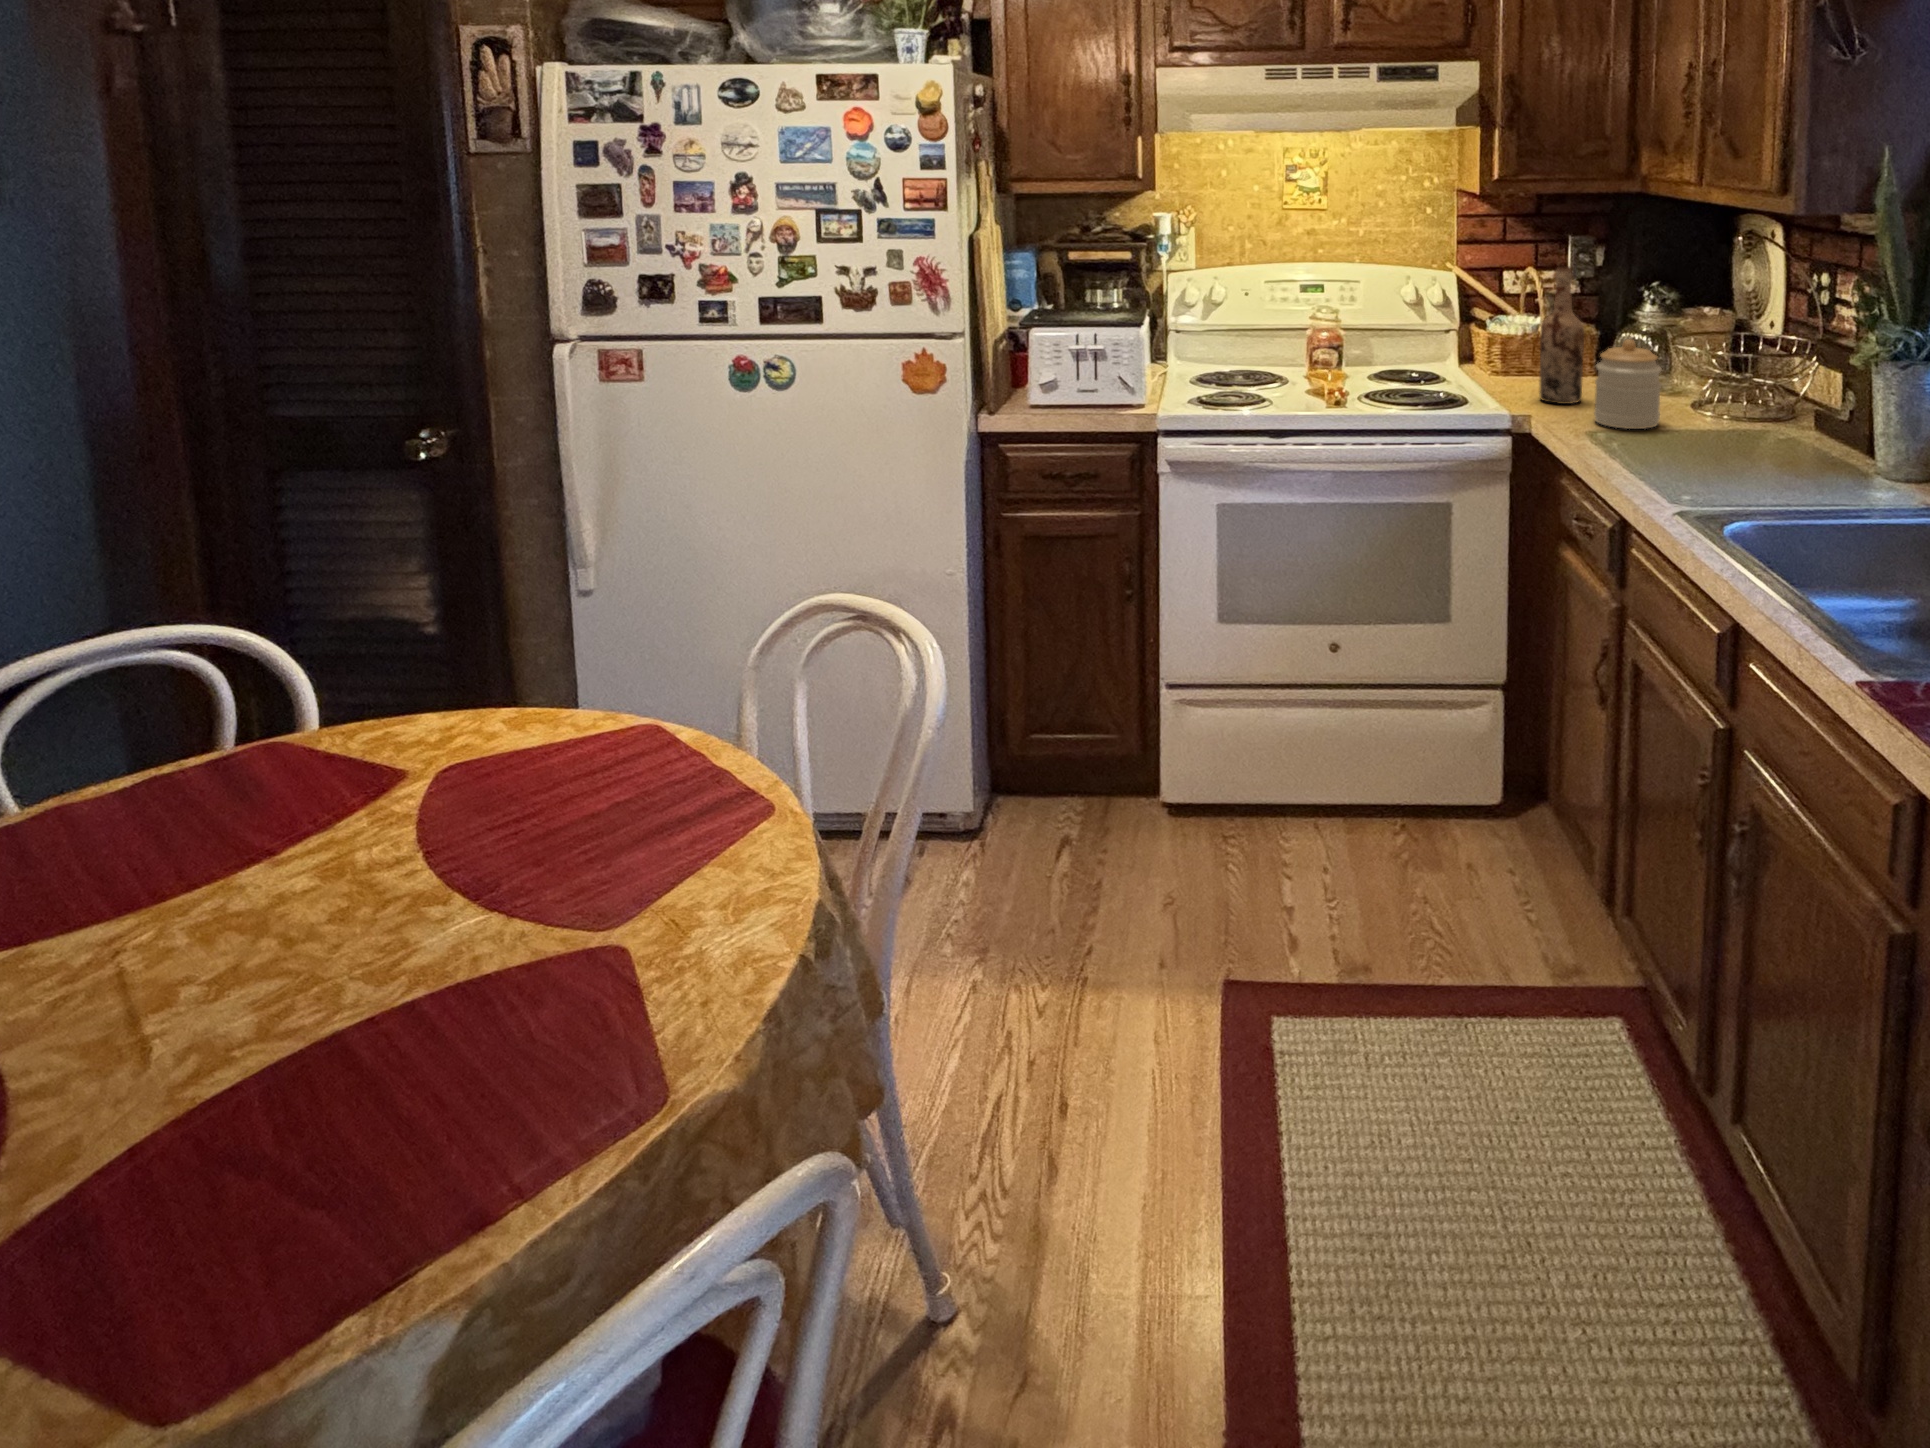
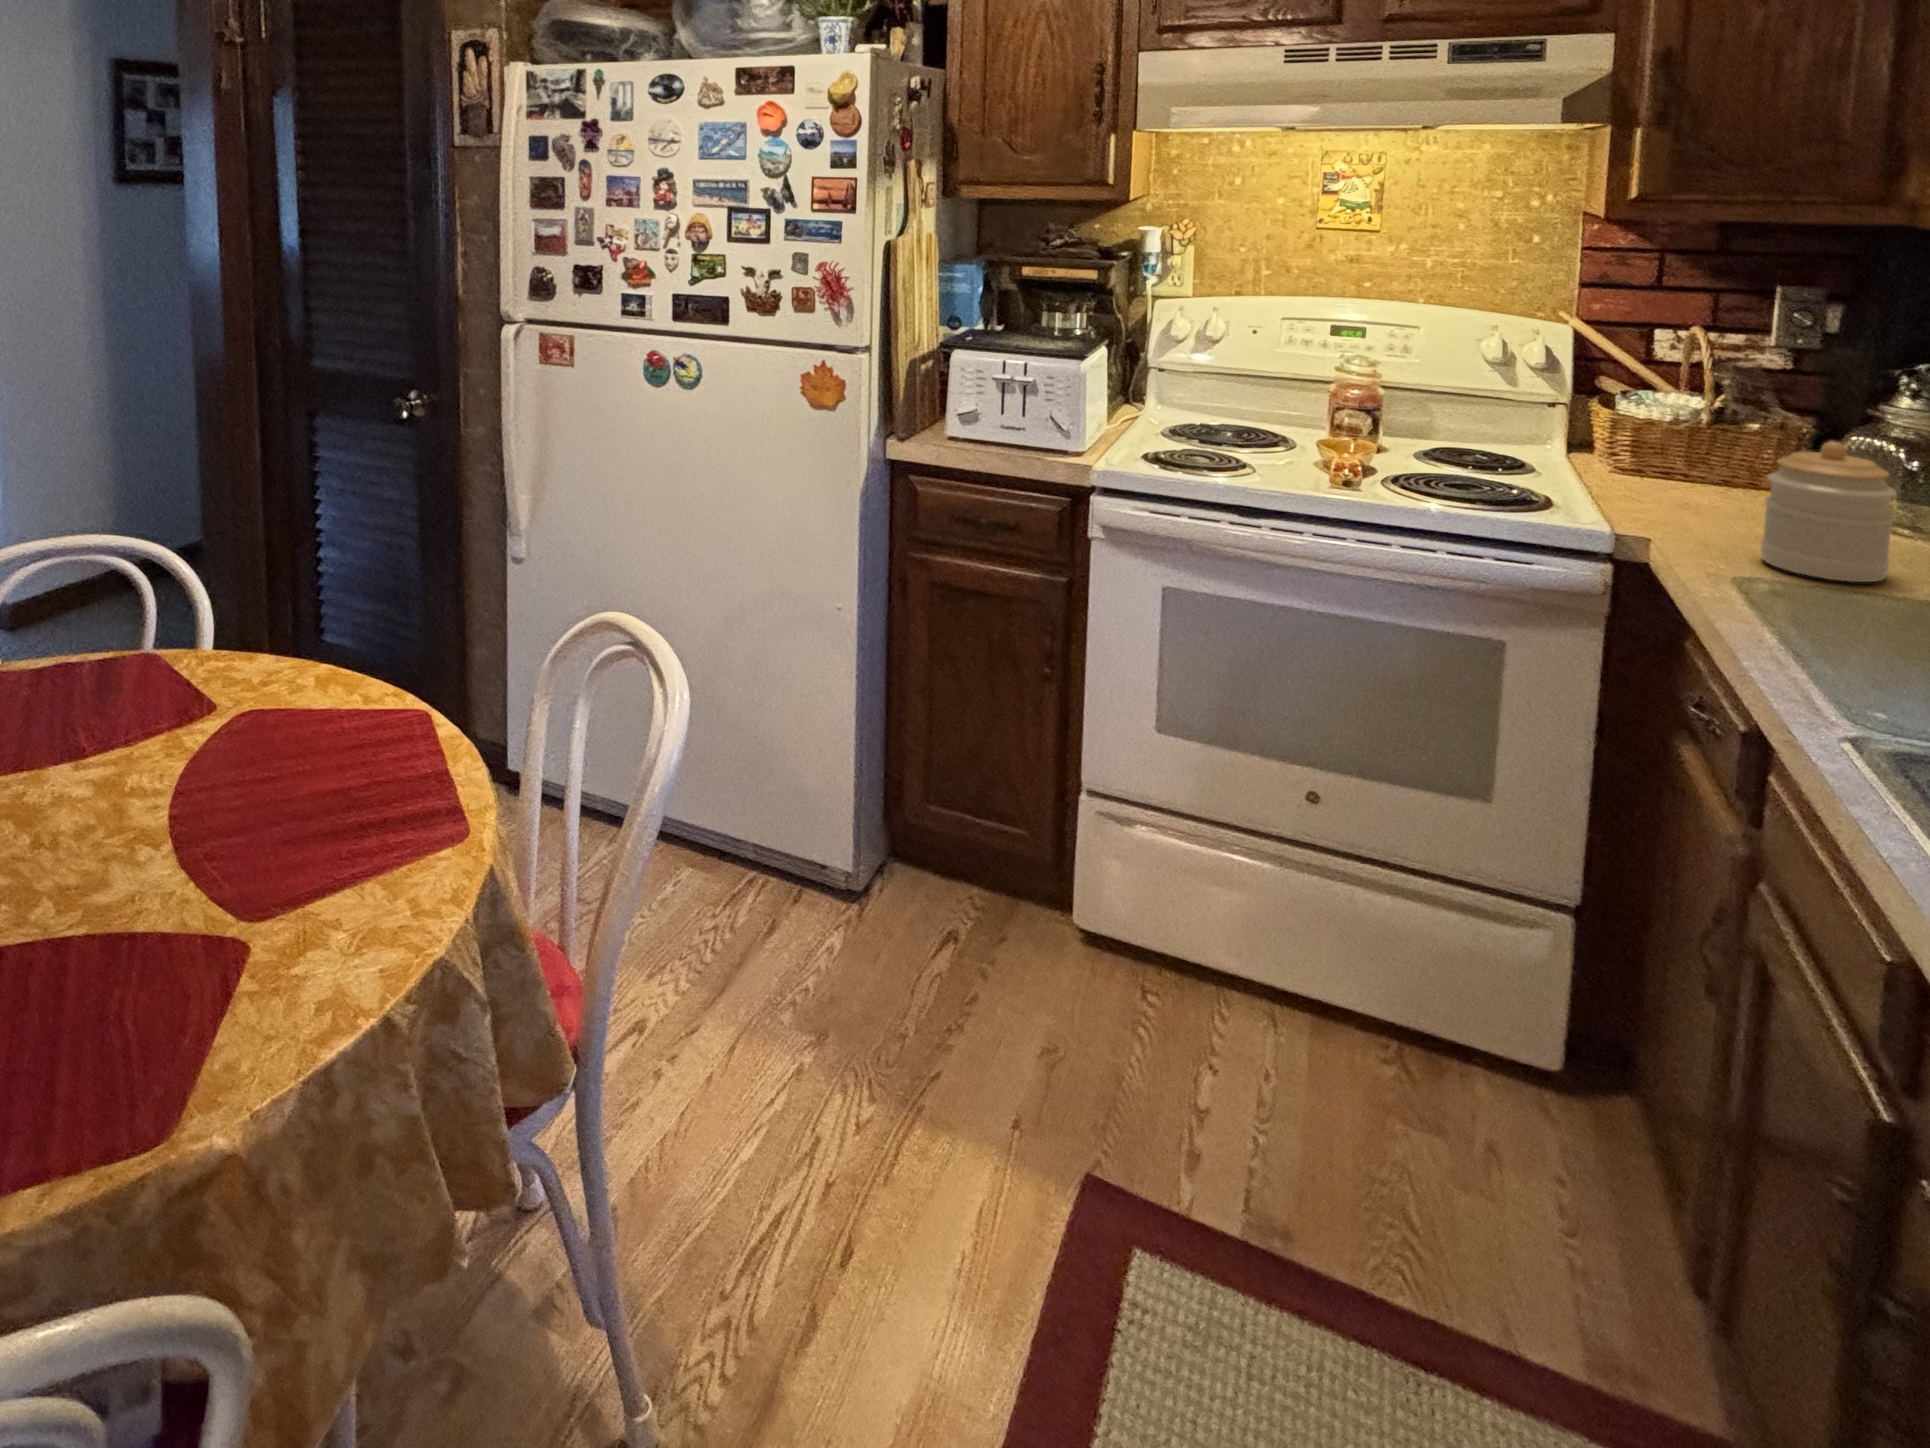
wine bottle: present [1539,266,1584,404] -> none [1678,325,1764,528]

